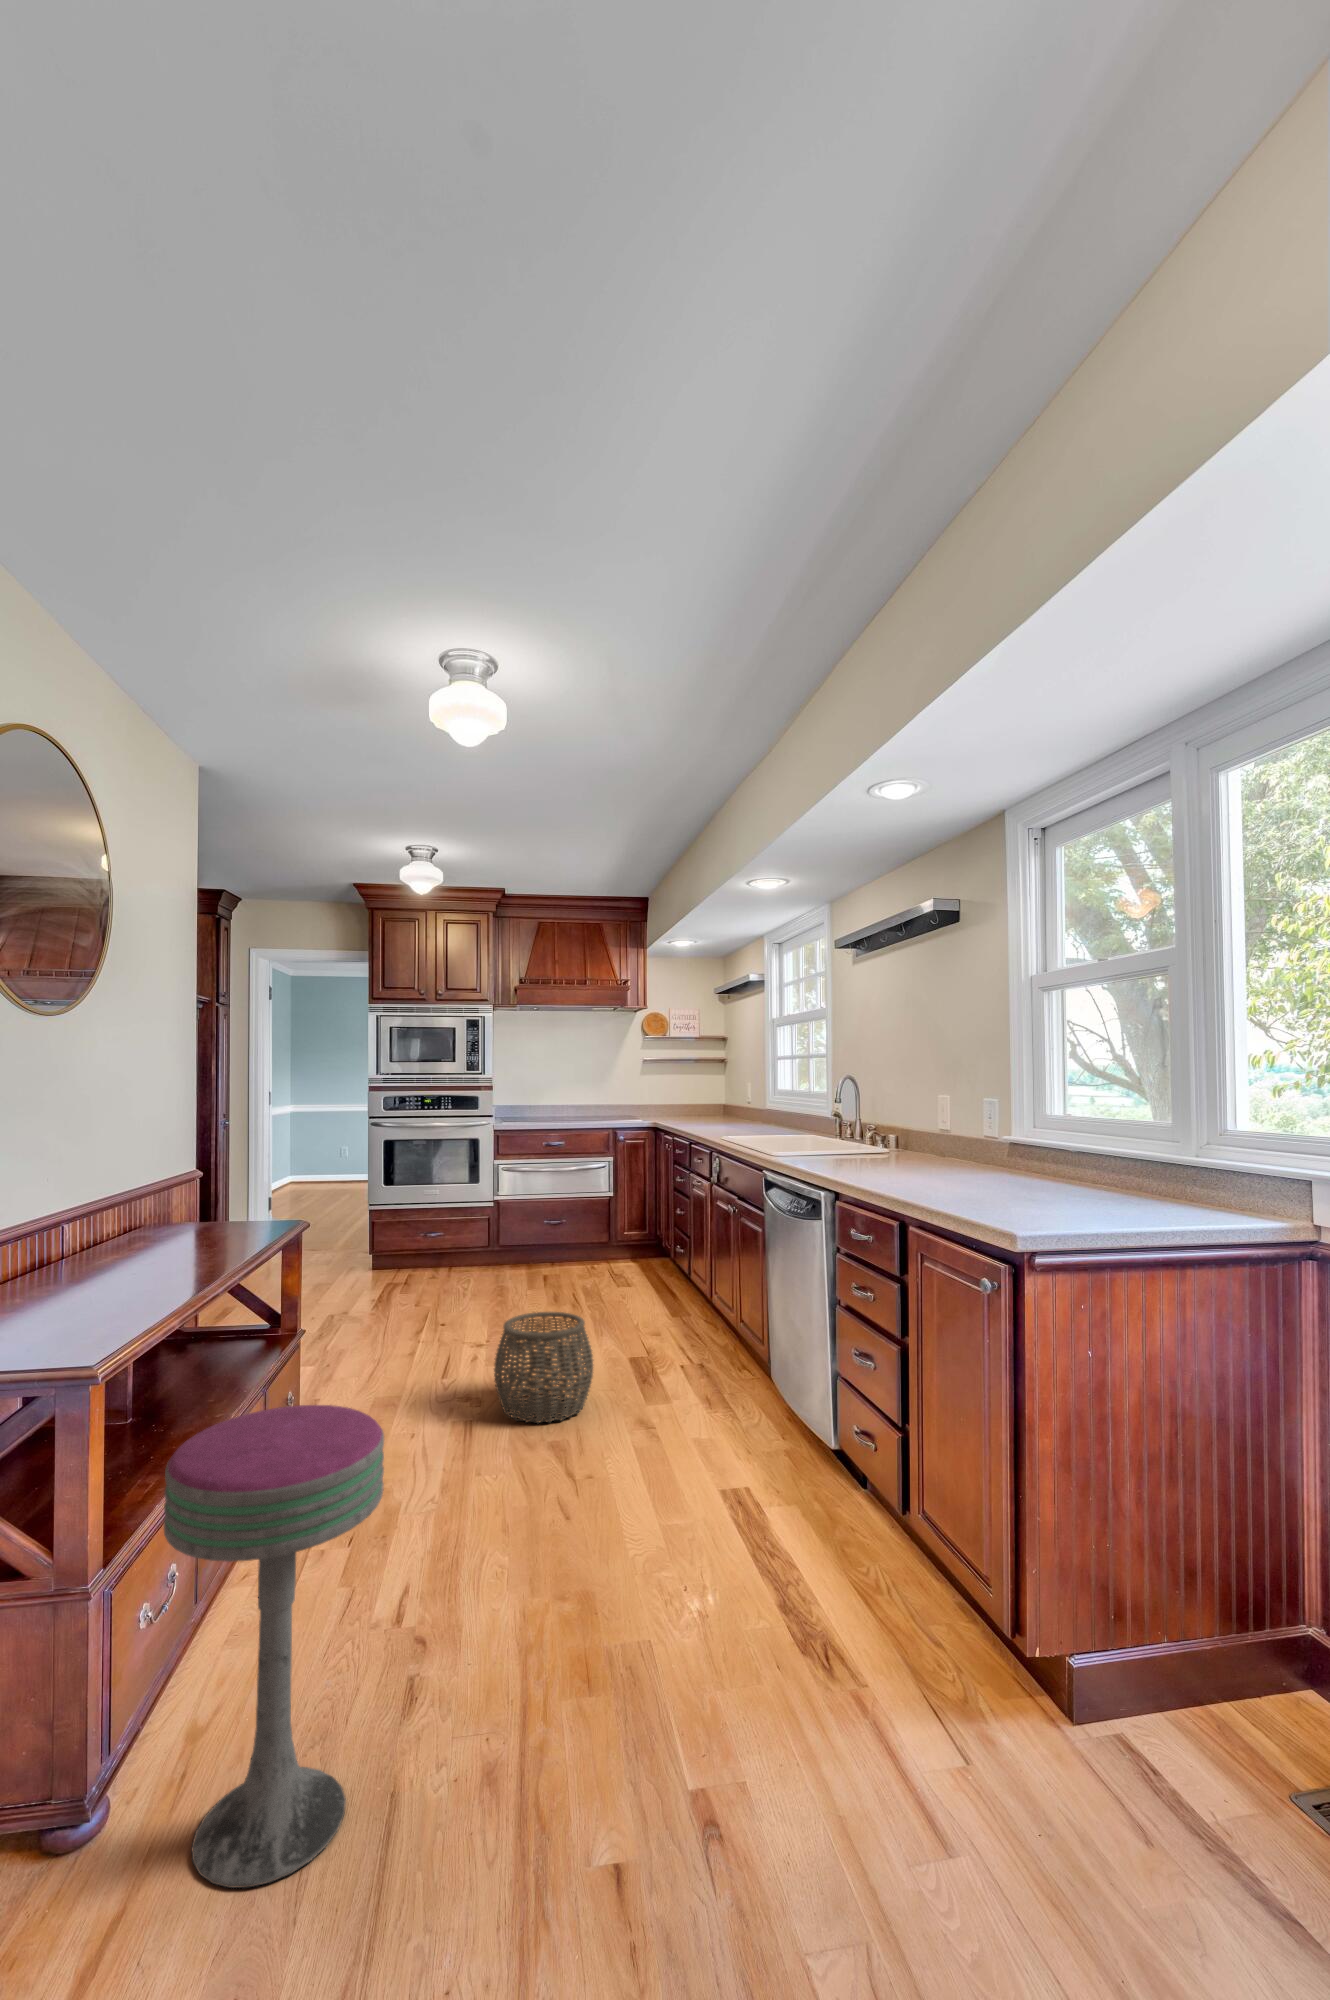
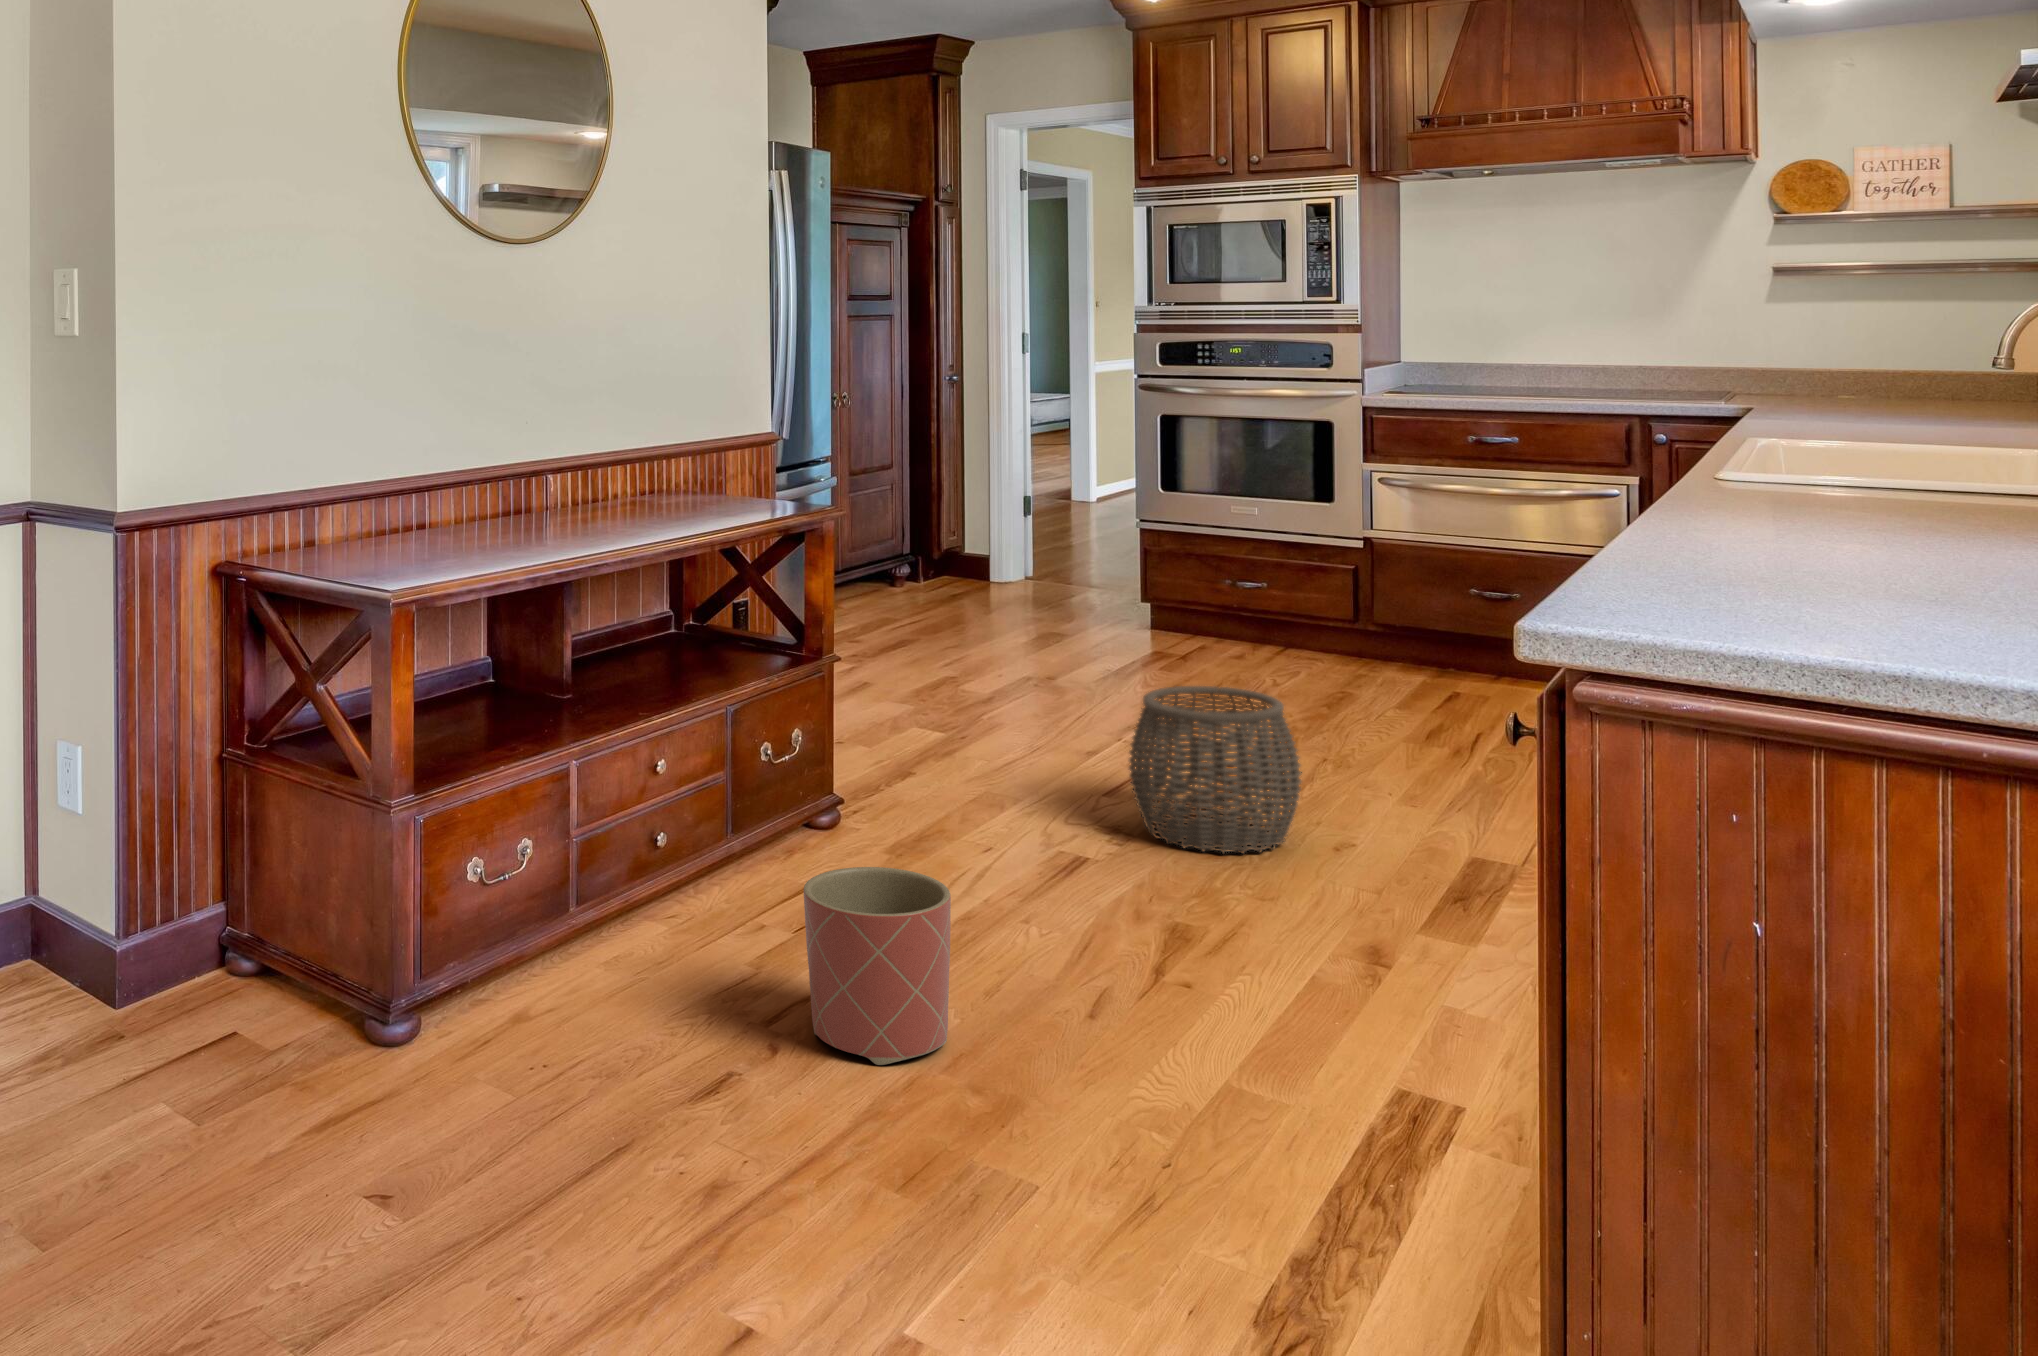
bar stool: present [164,1405,384,1888] -> none [449,659,656,1084]
planter: none [454,1512,568,1689] -> present [804,867,951,1065]

